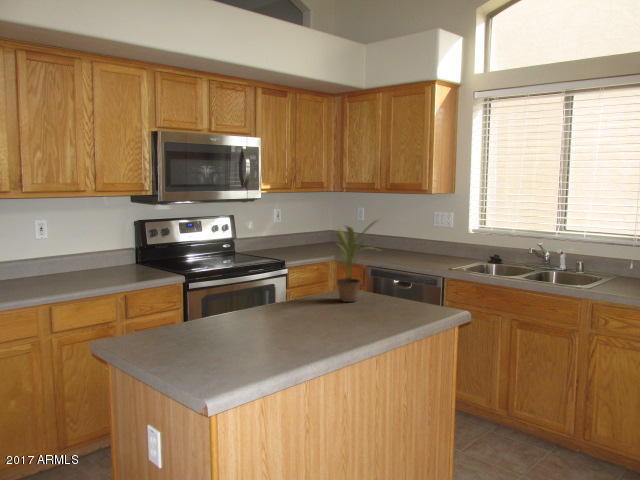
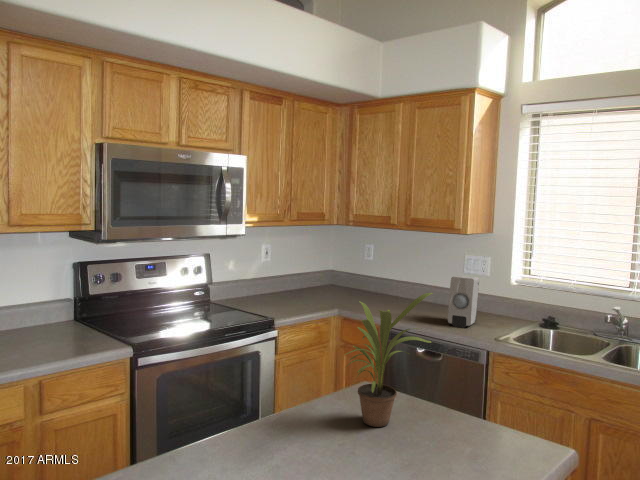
soap dispenser: none [417,226,441,264] -> present [448,276,479,328]

